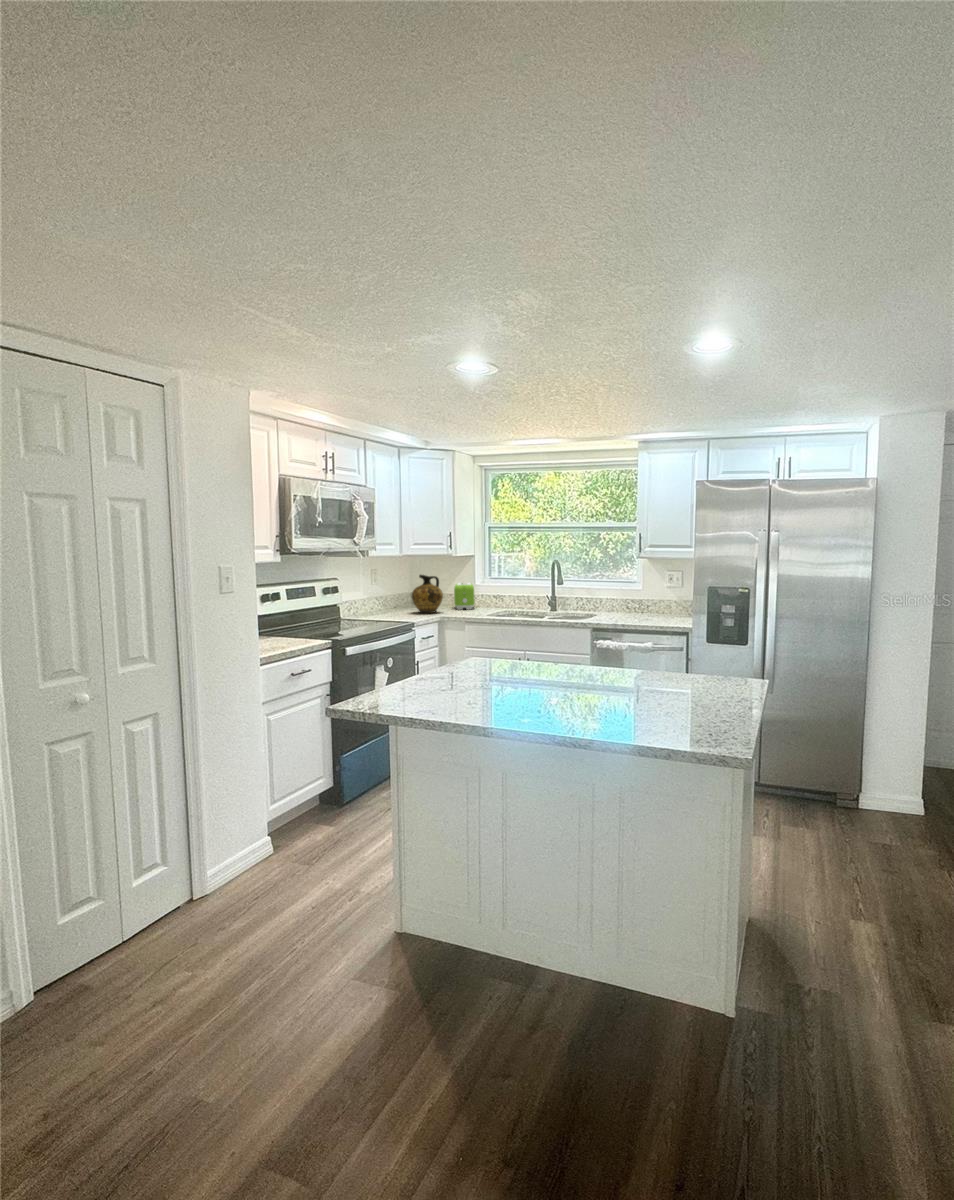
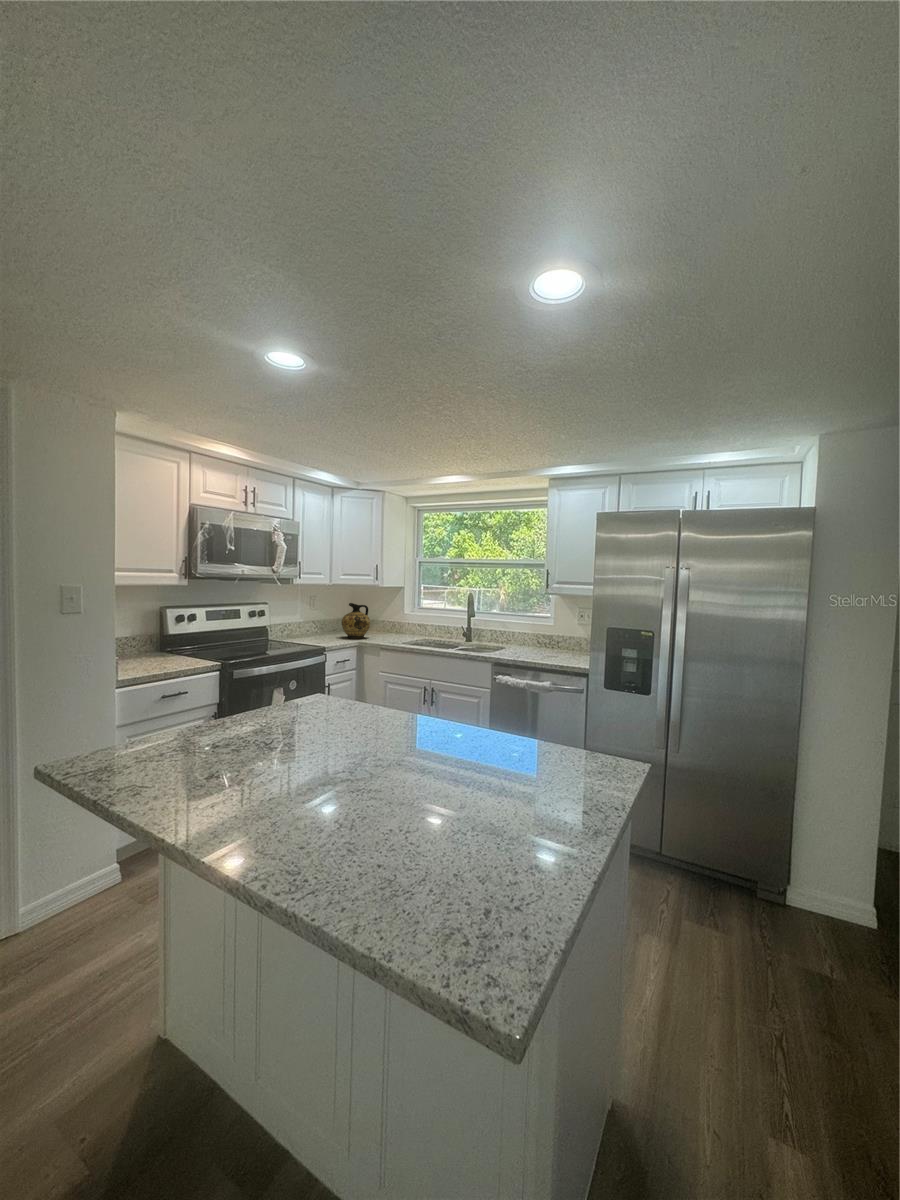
toaster: present [454,583,475,610] -> none [384,612,404,637]

